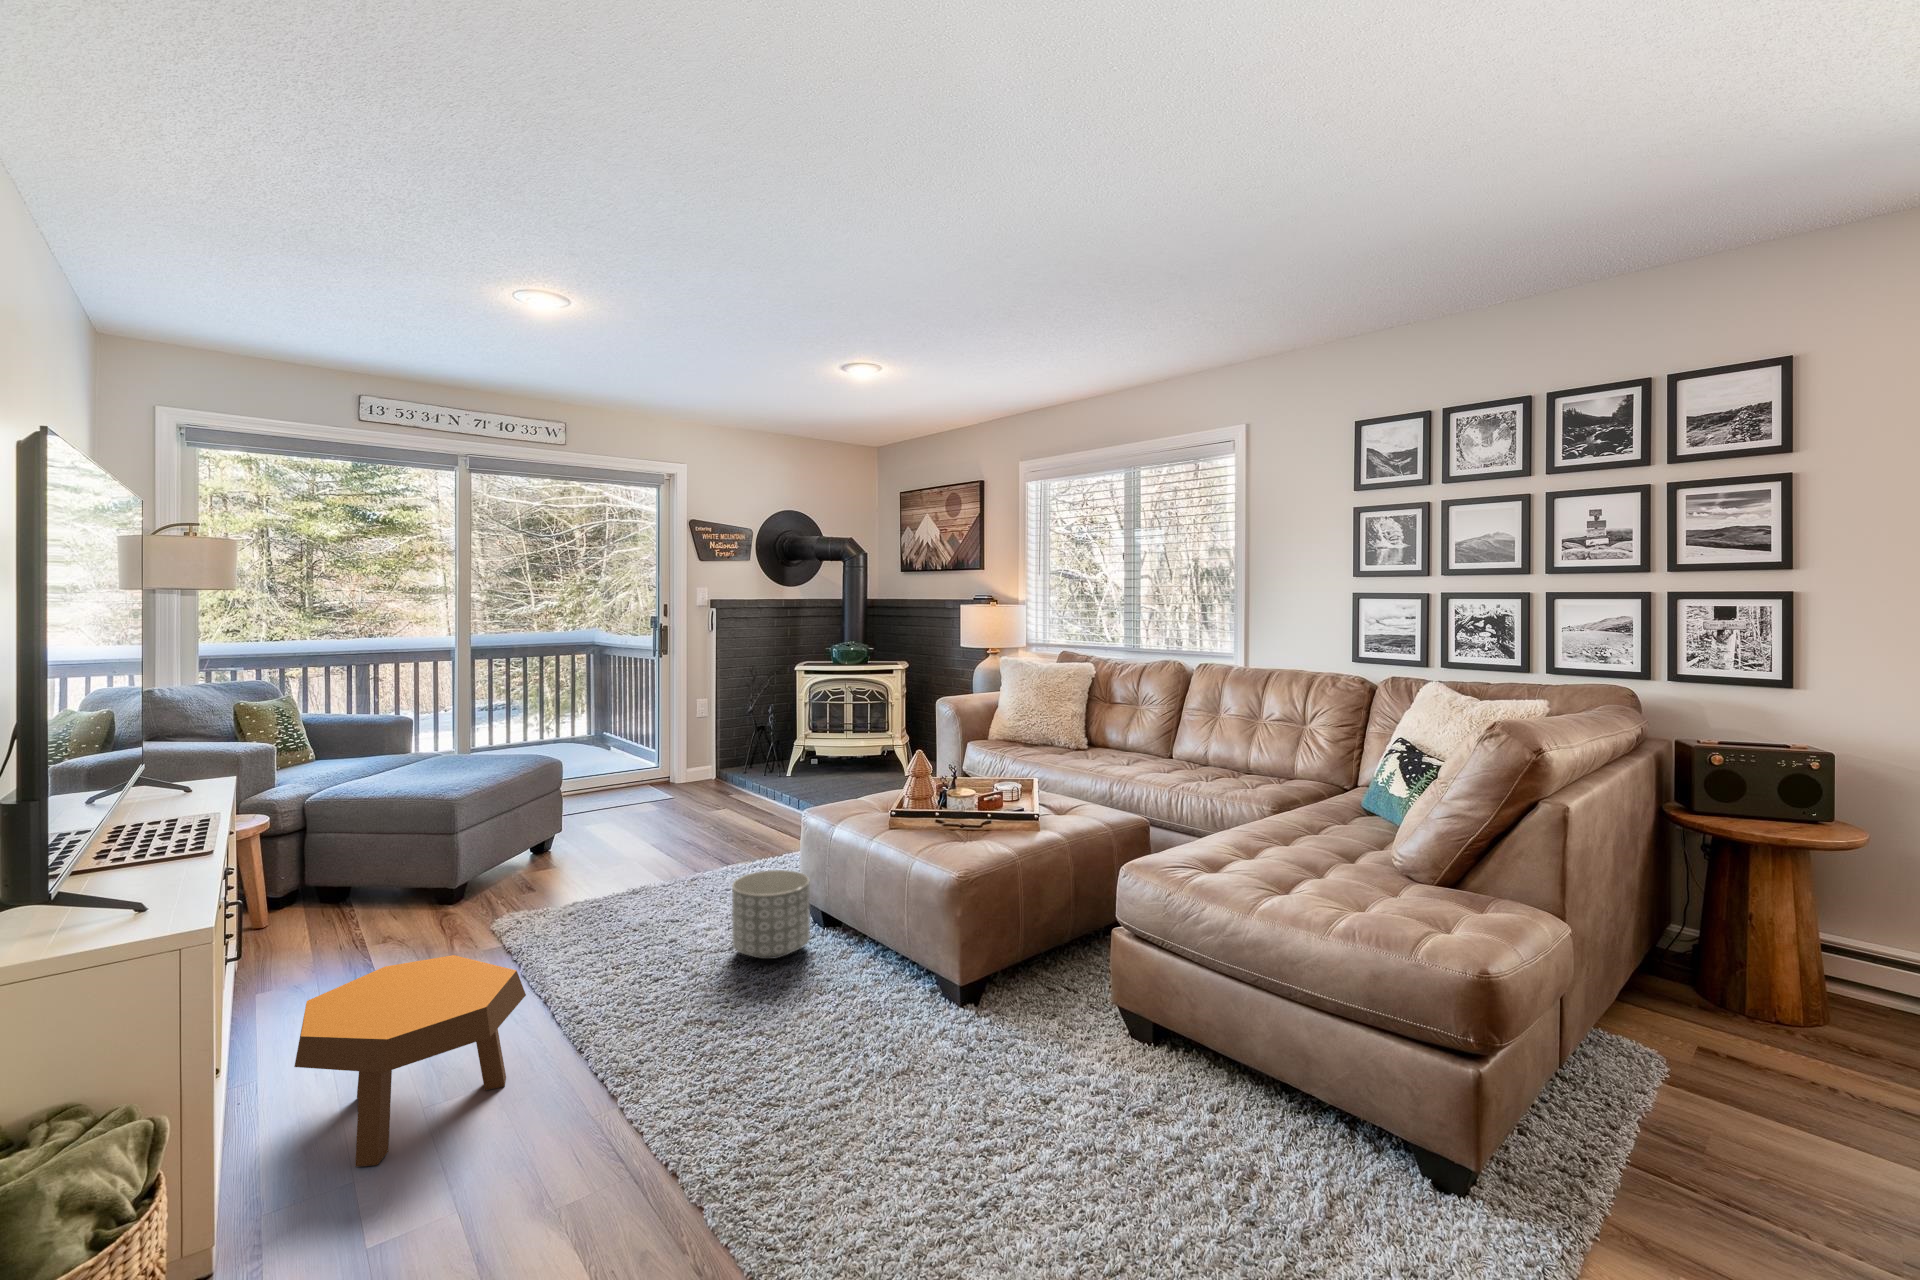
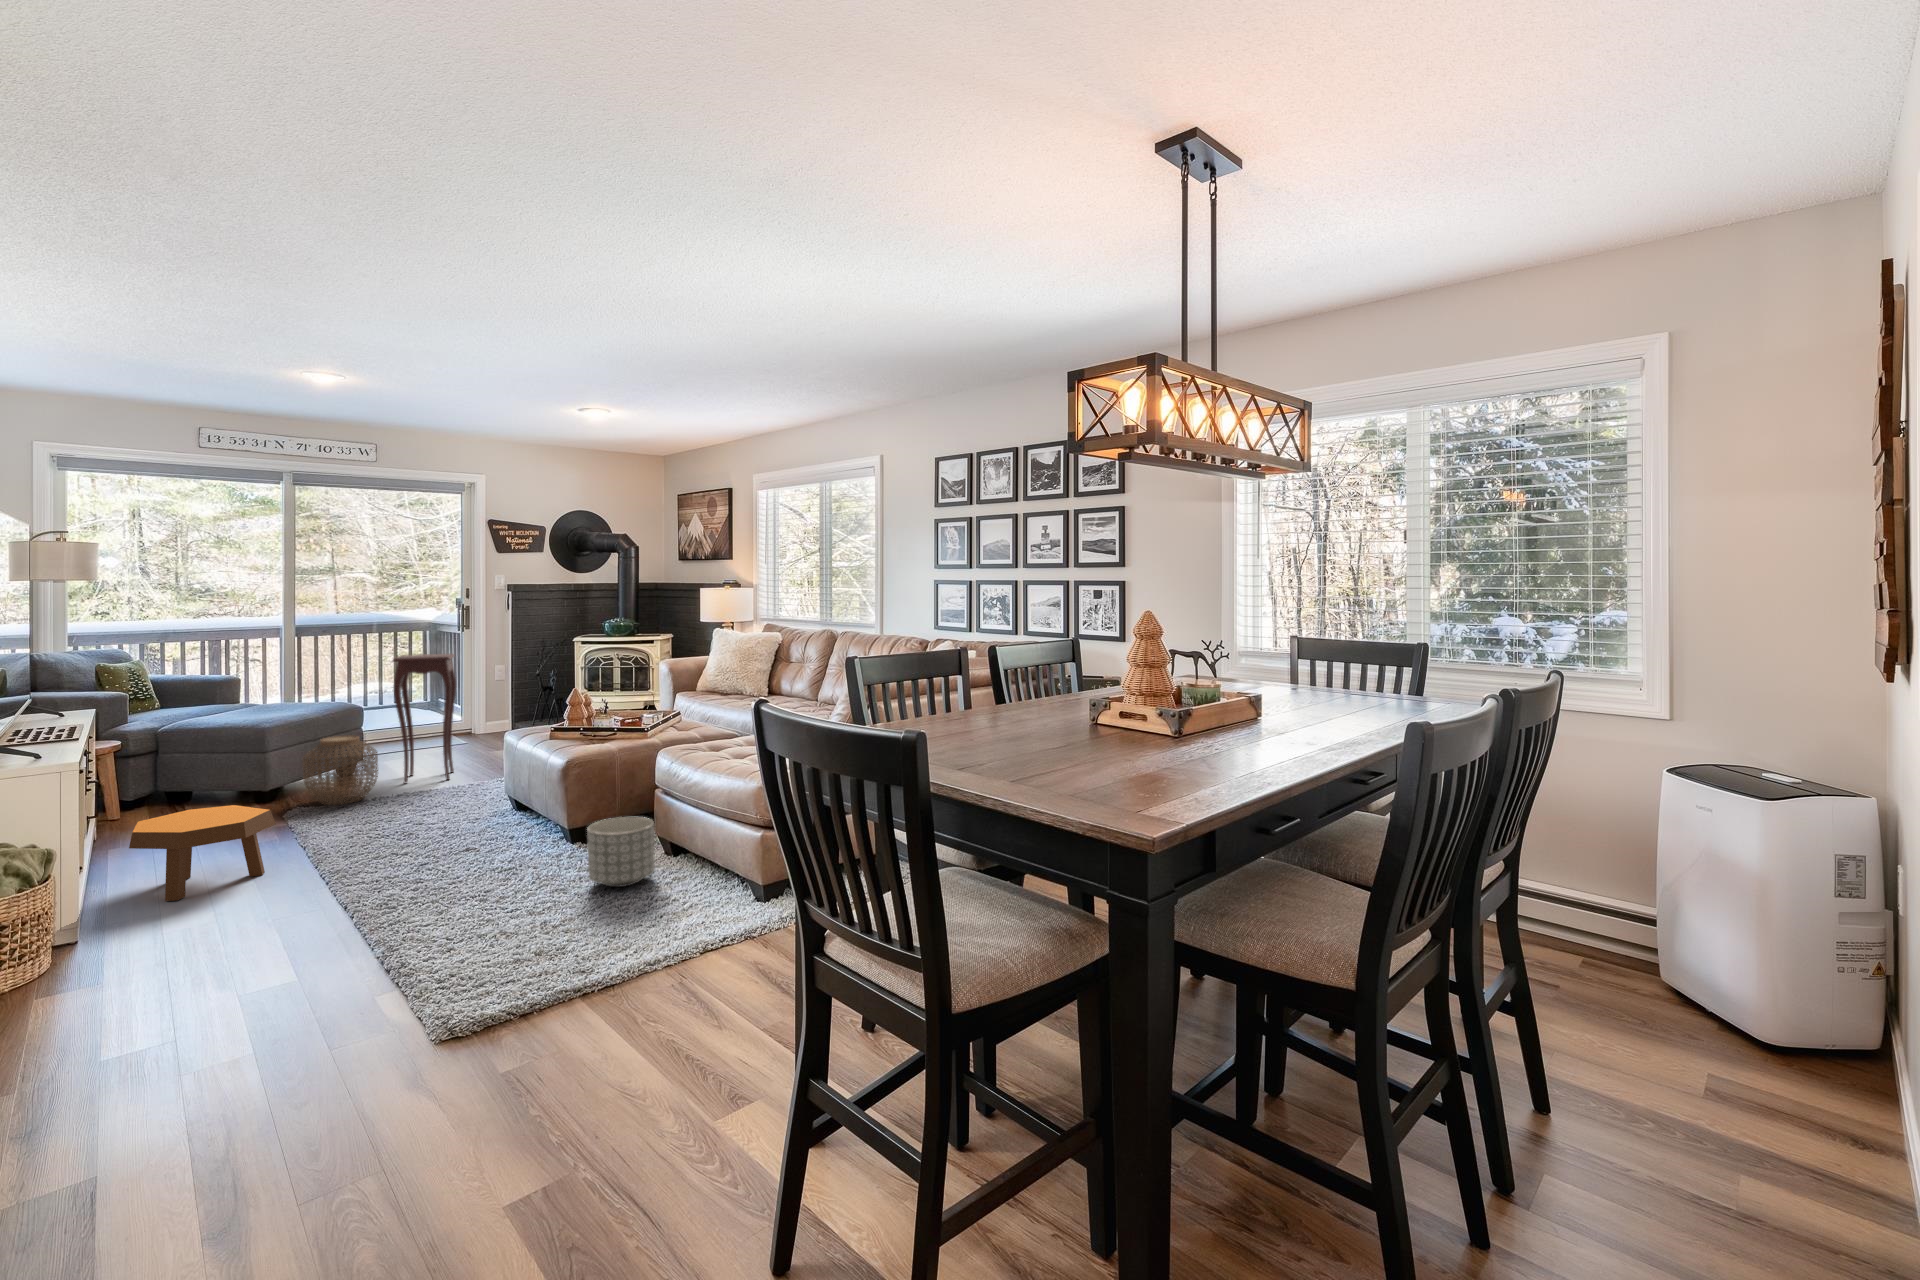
side table: none [621,689,693,868] -> present [393,654,456,783]
woven basket: none [513,807,610,910] -> present [302,735,378,805]
planter: present [732,870,810,959] -> present [587,817,655,887]

